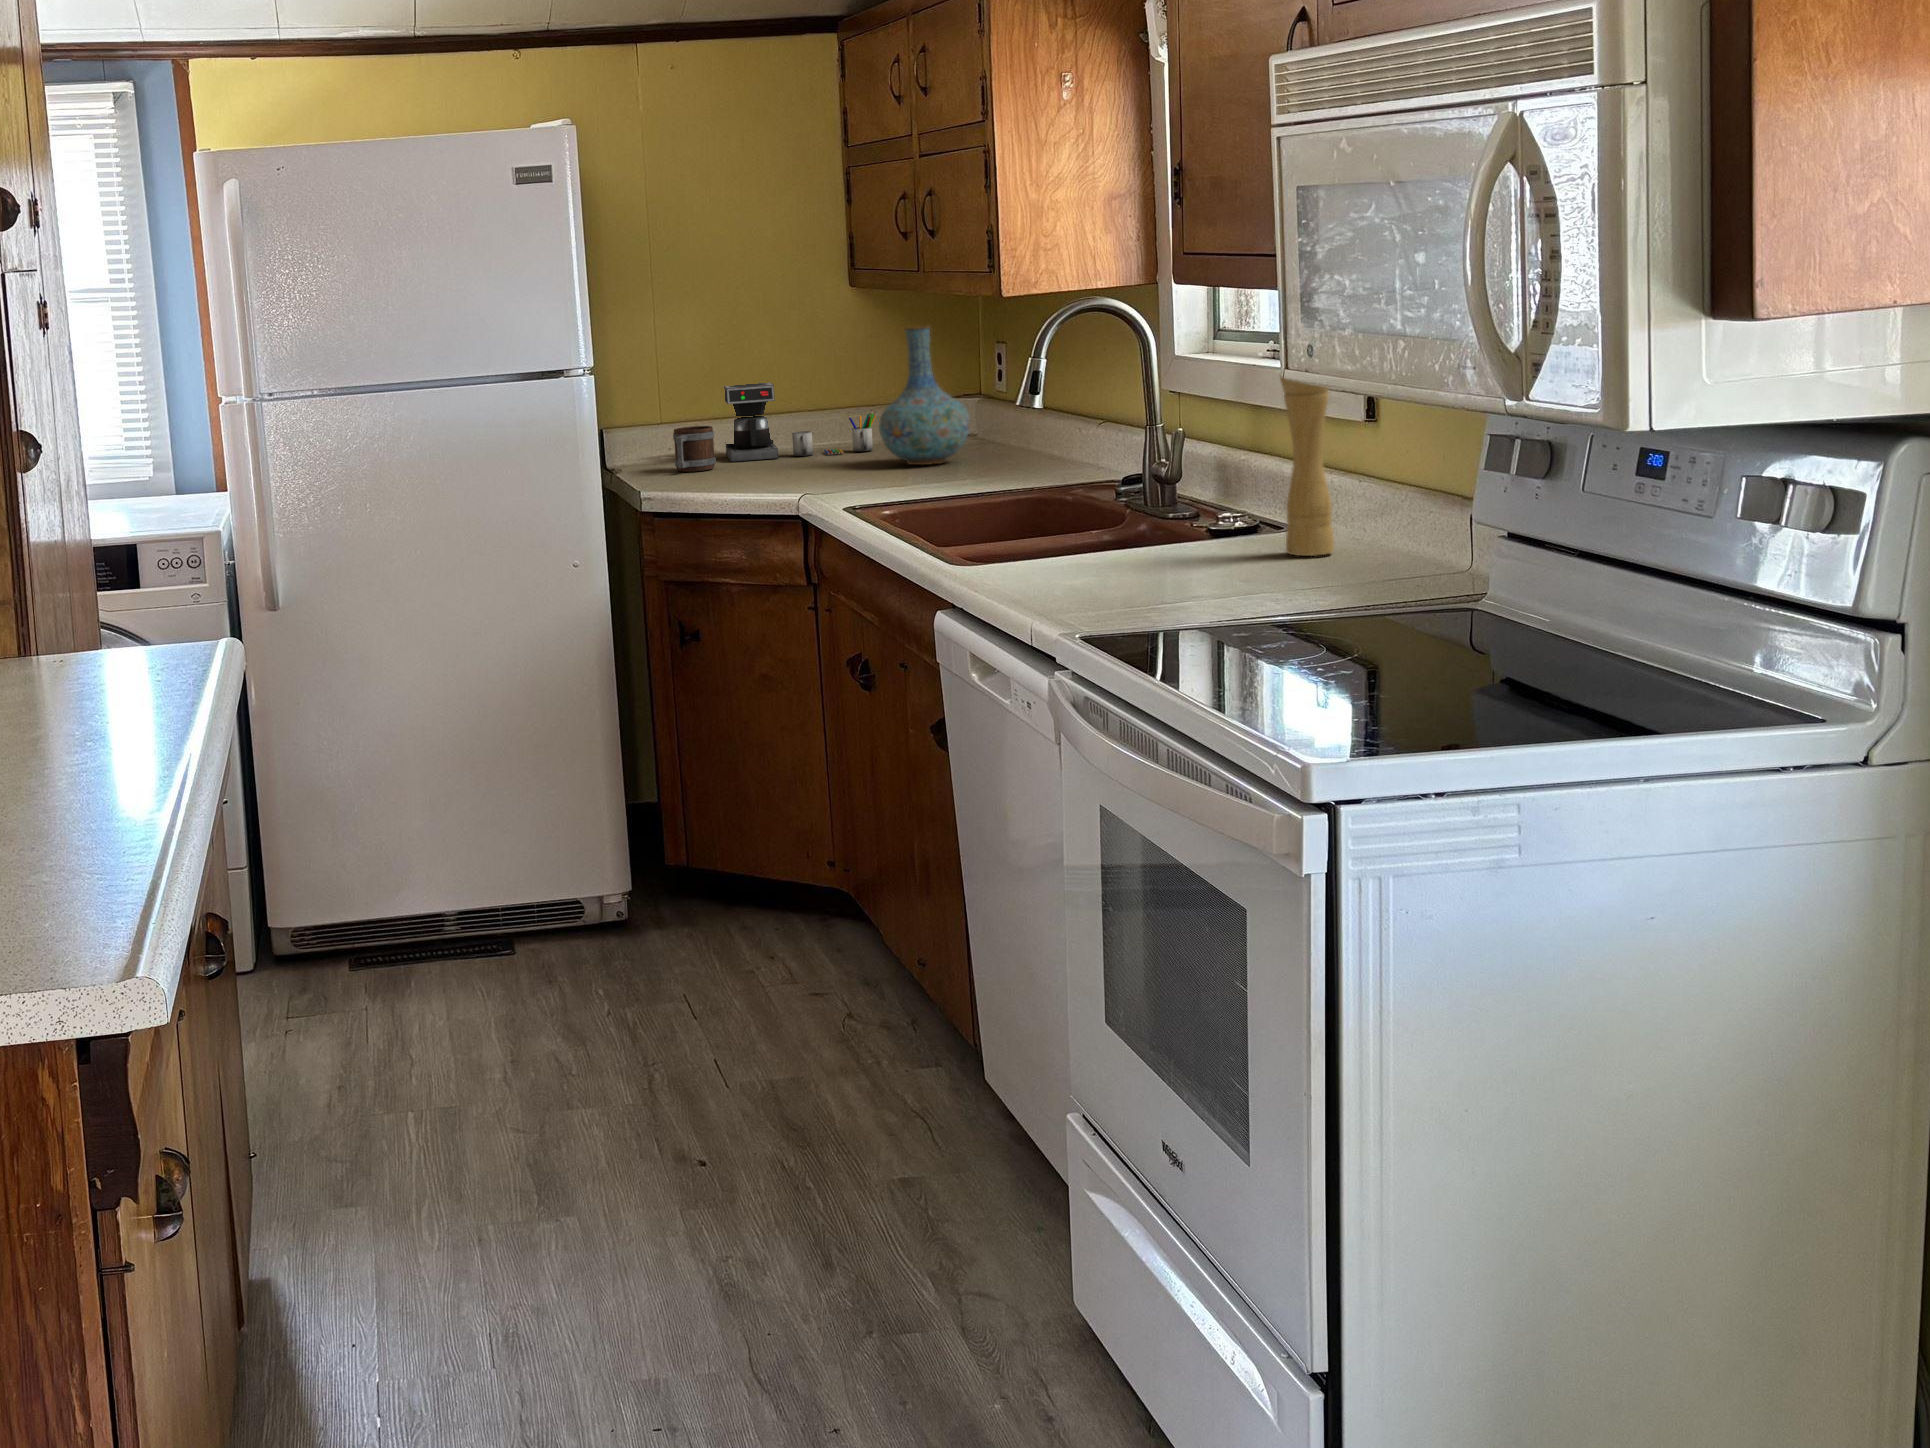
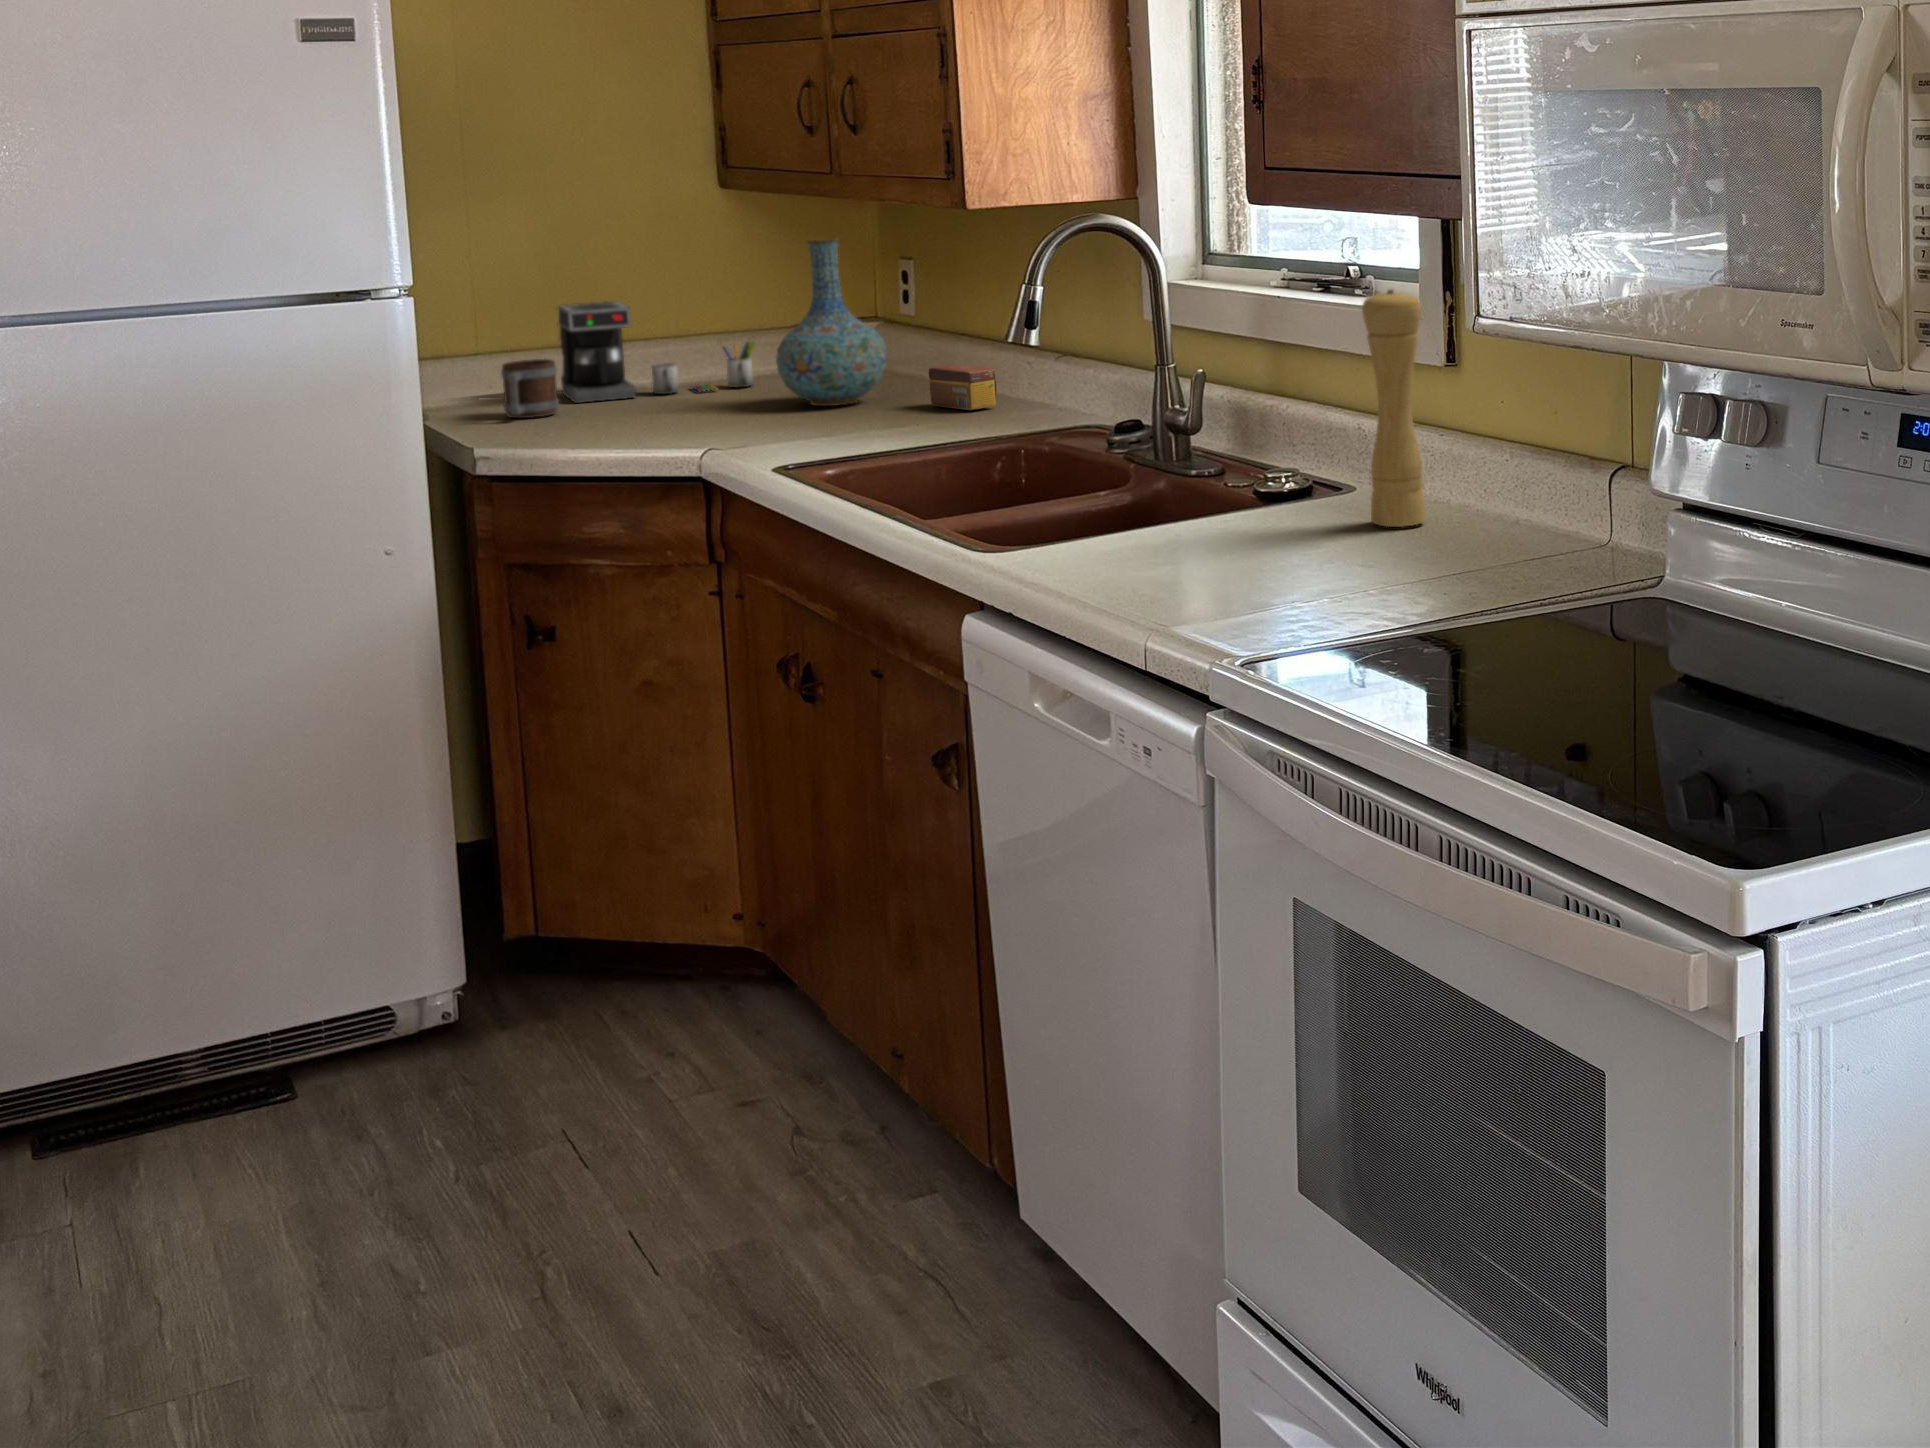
tea box: none [999,431,1054,469] -> present [929,364,997,410]

